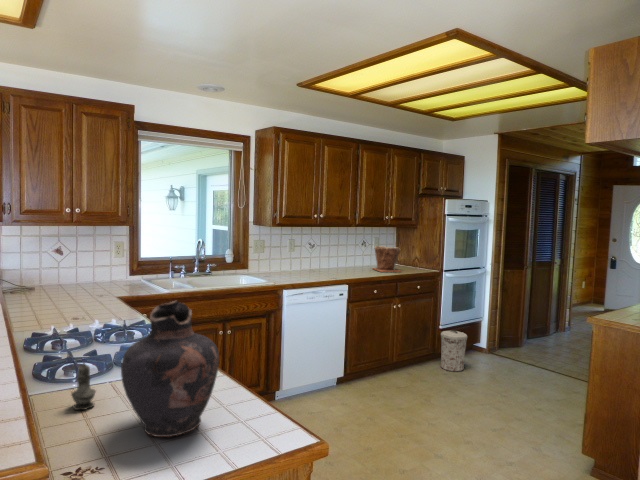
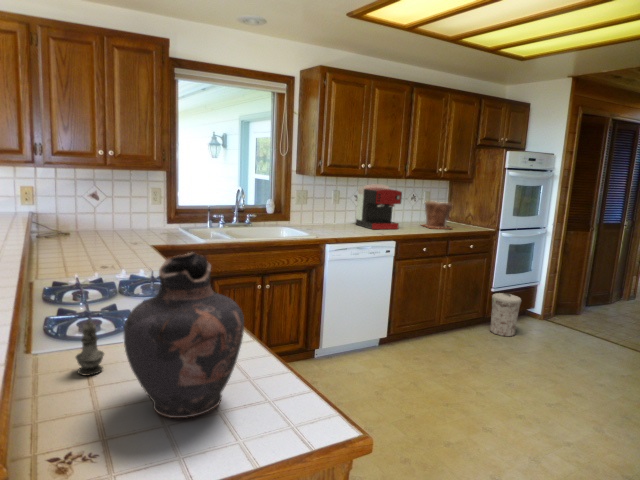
coffee maker: none [311,232,353,274] -> present [356,184,402,229]

